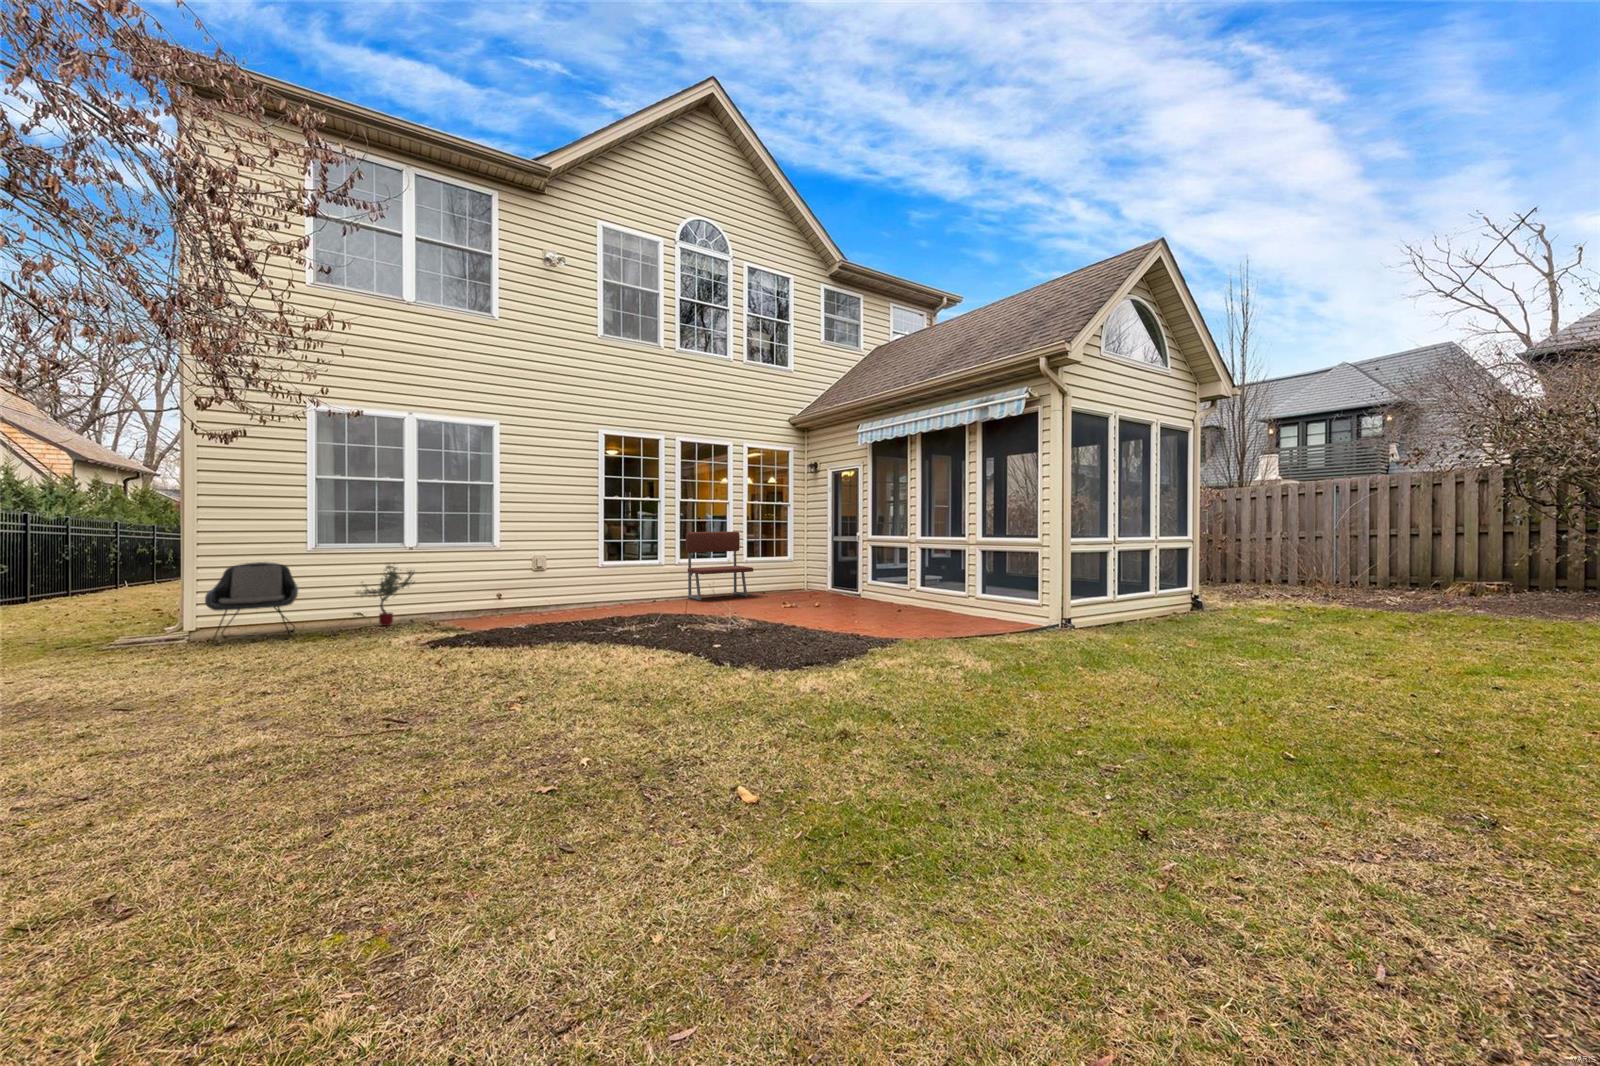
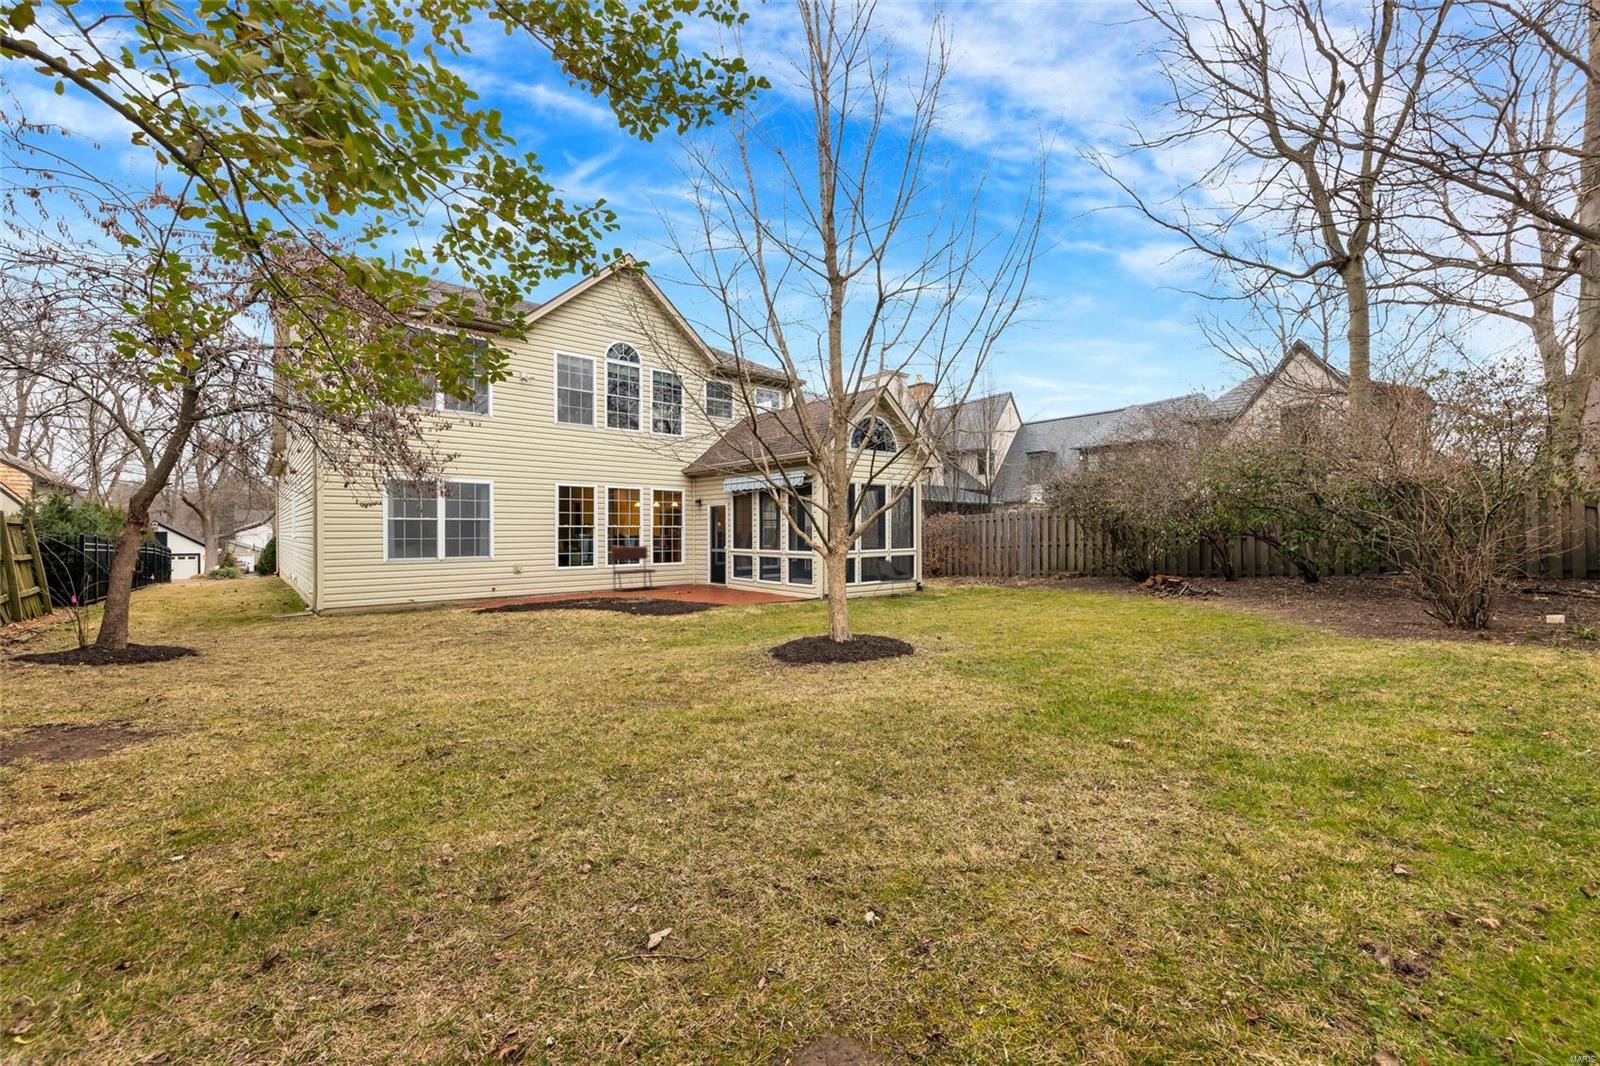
lounge chair: present [205,562,298,646] -> present [875,560,913,595]
potted tree: present [356,563,415,626] -> none [414,569,448,606]

